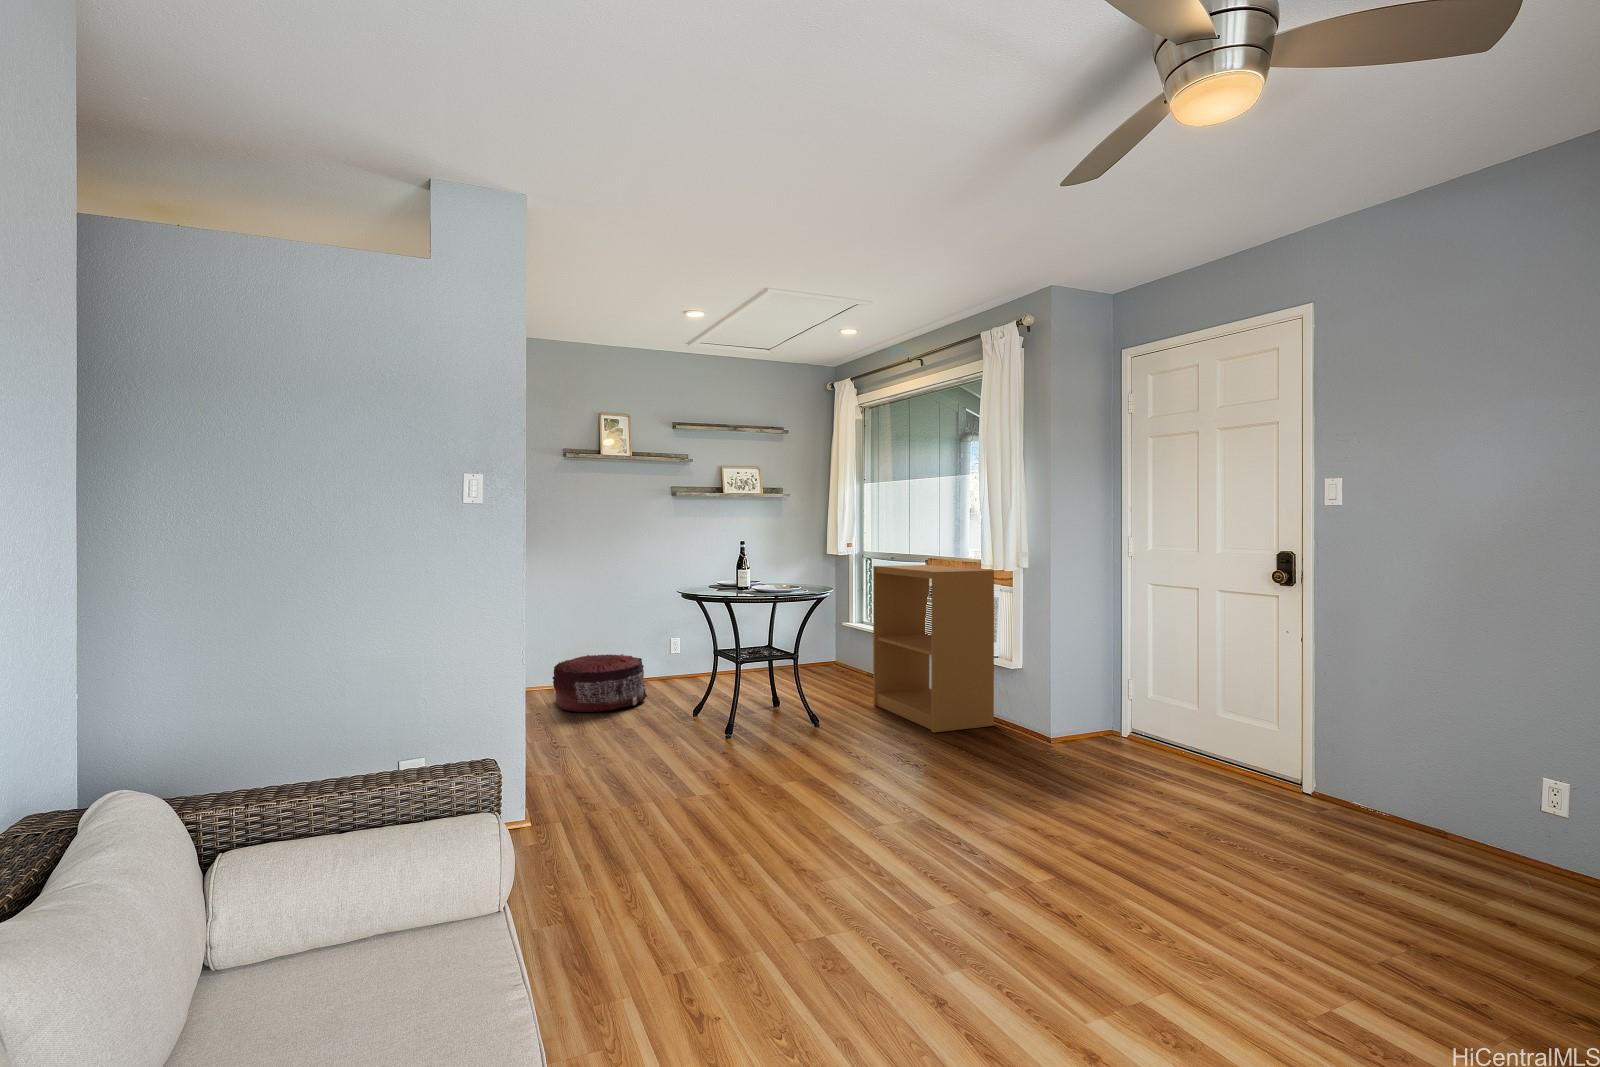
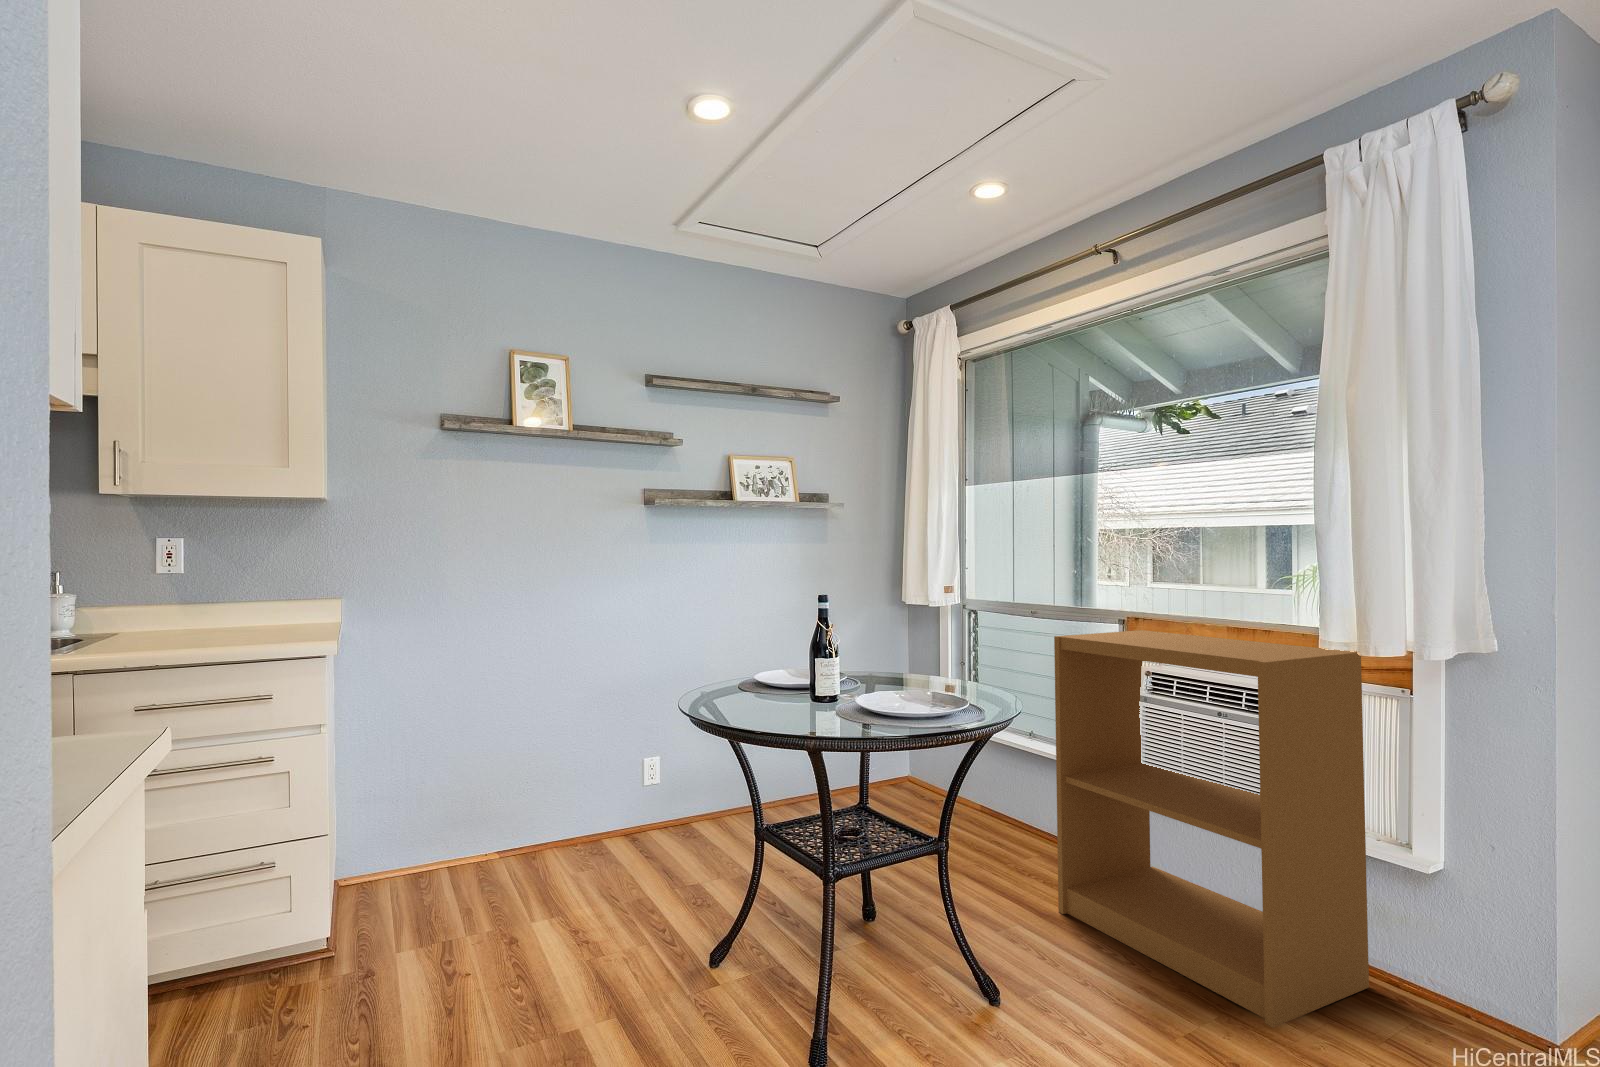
pouf: present [552,654,647,712] -> none [403,810,605,965]

